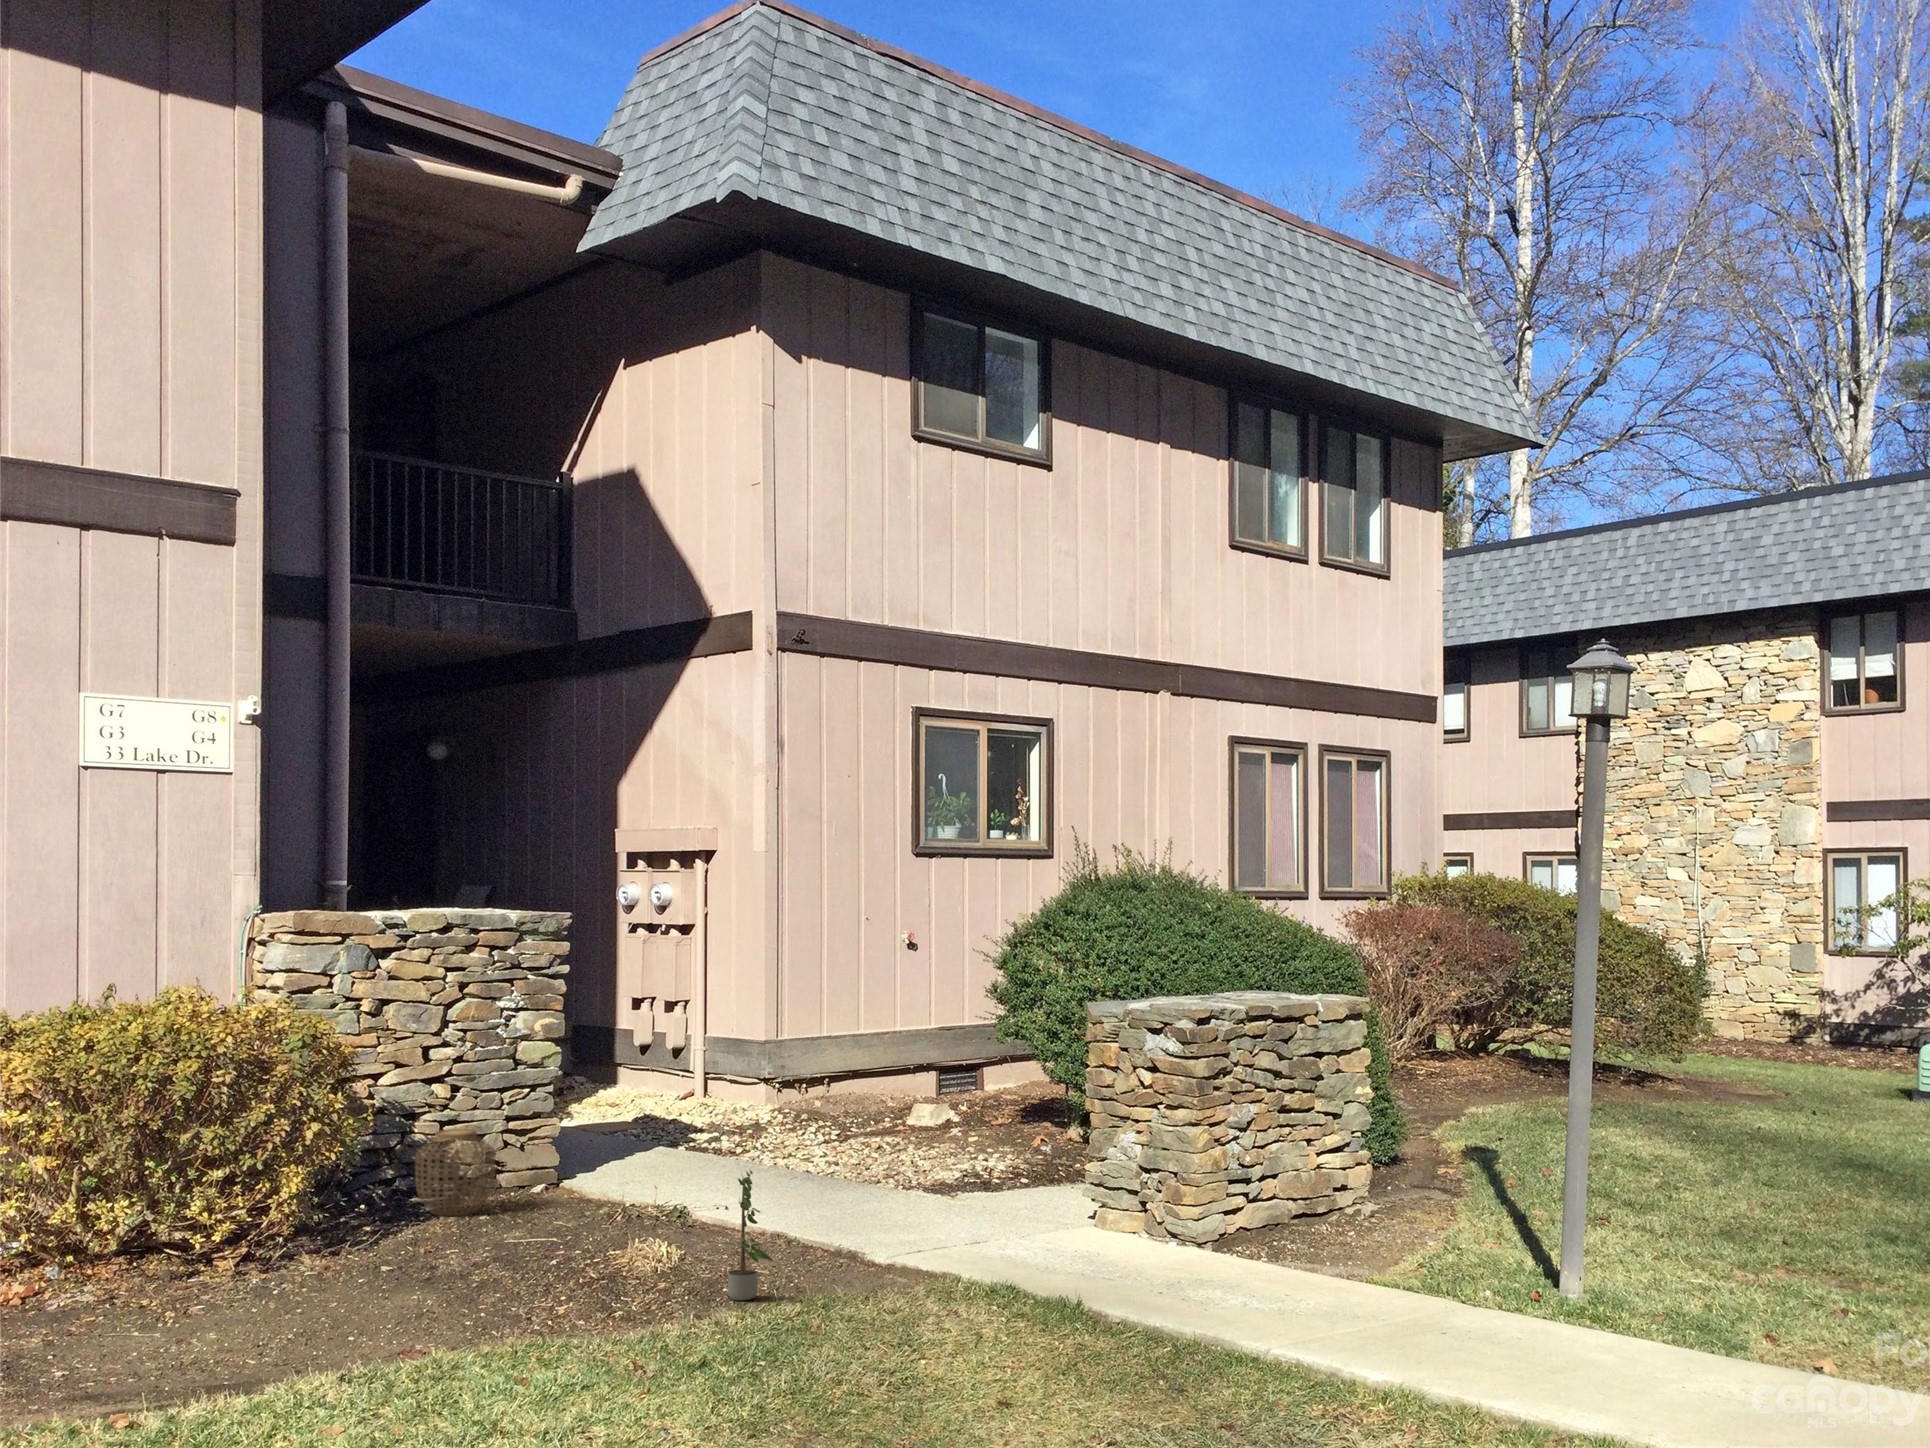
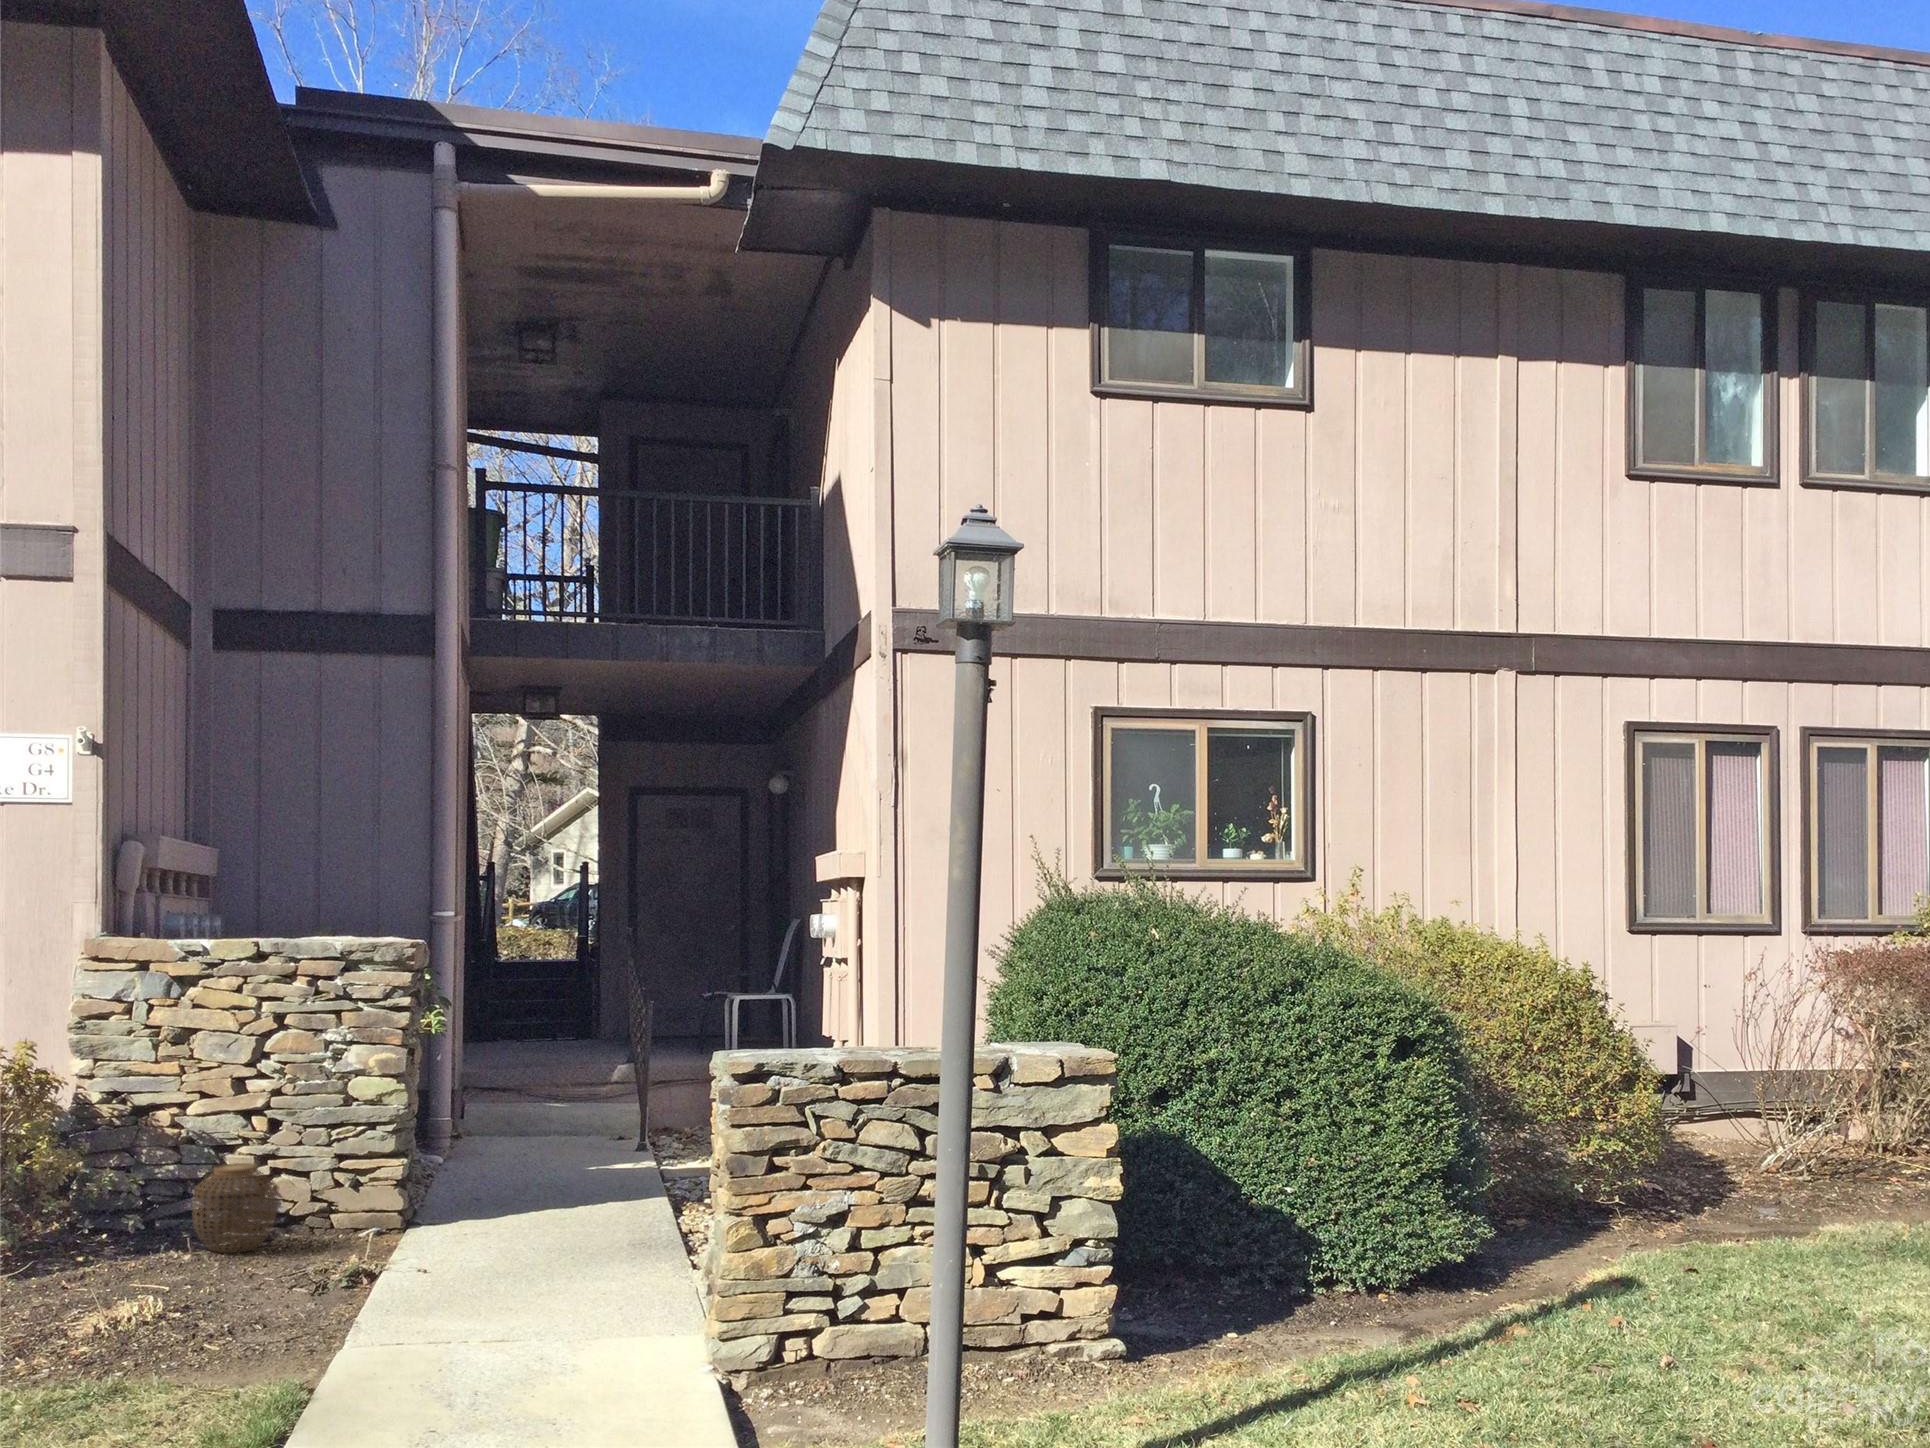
potted plant: present [721,1170,774,1300] -> none [35,1252,125,1400]

